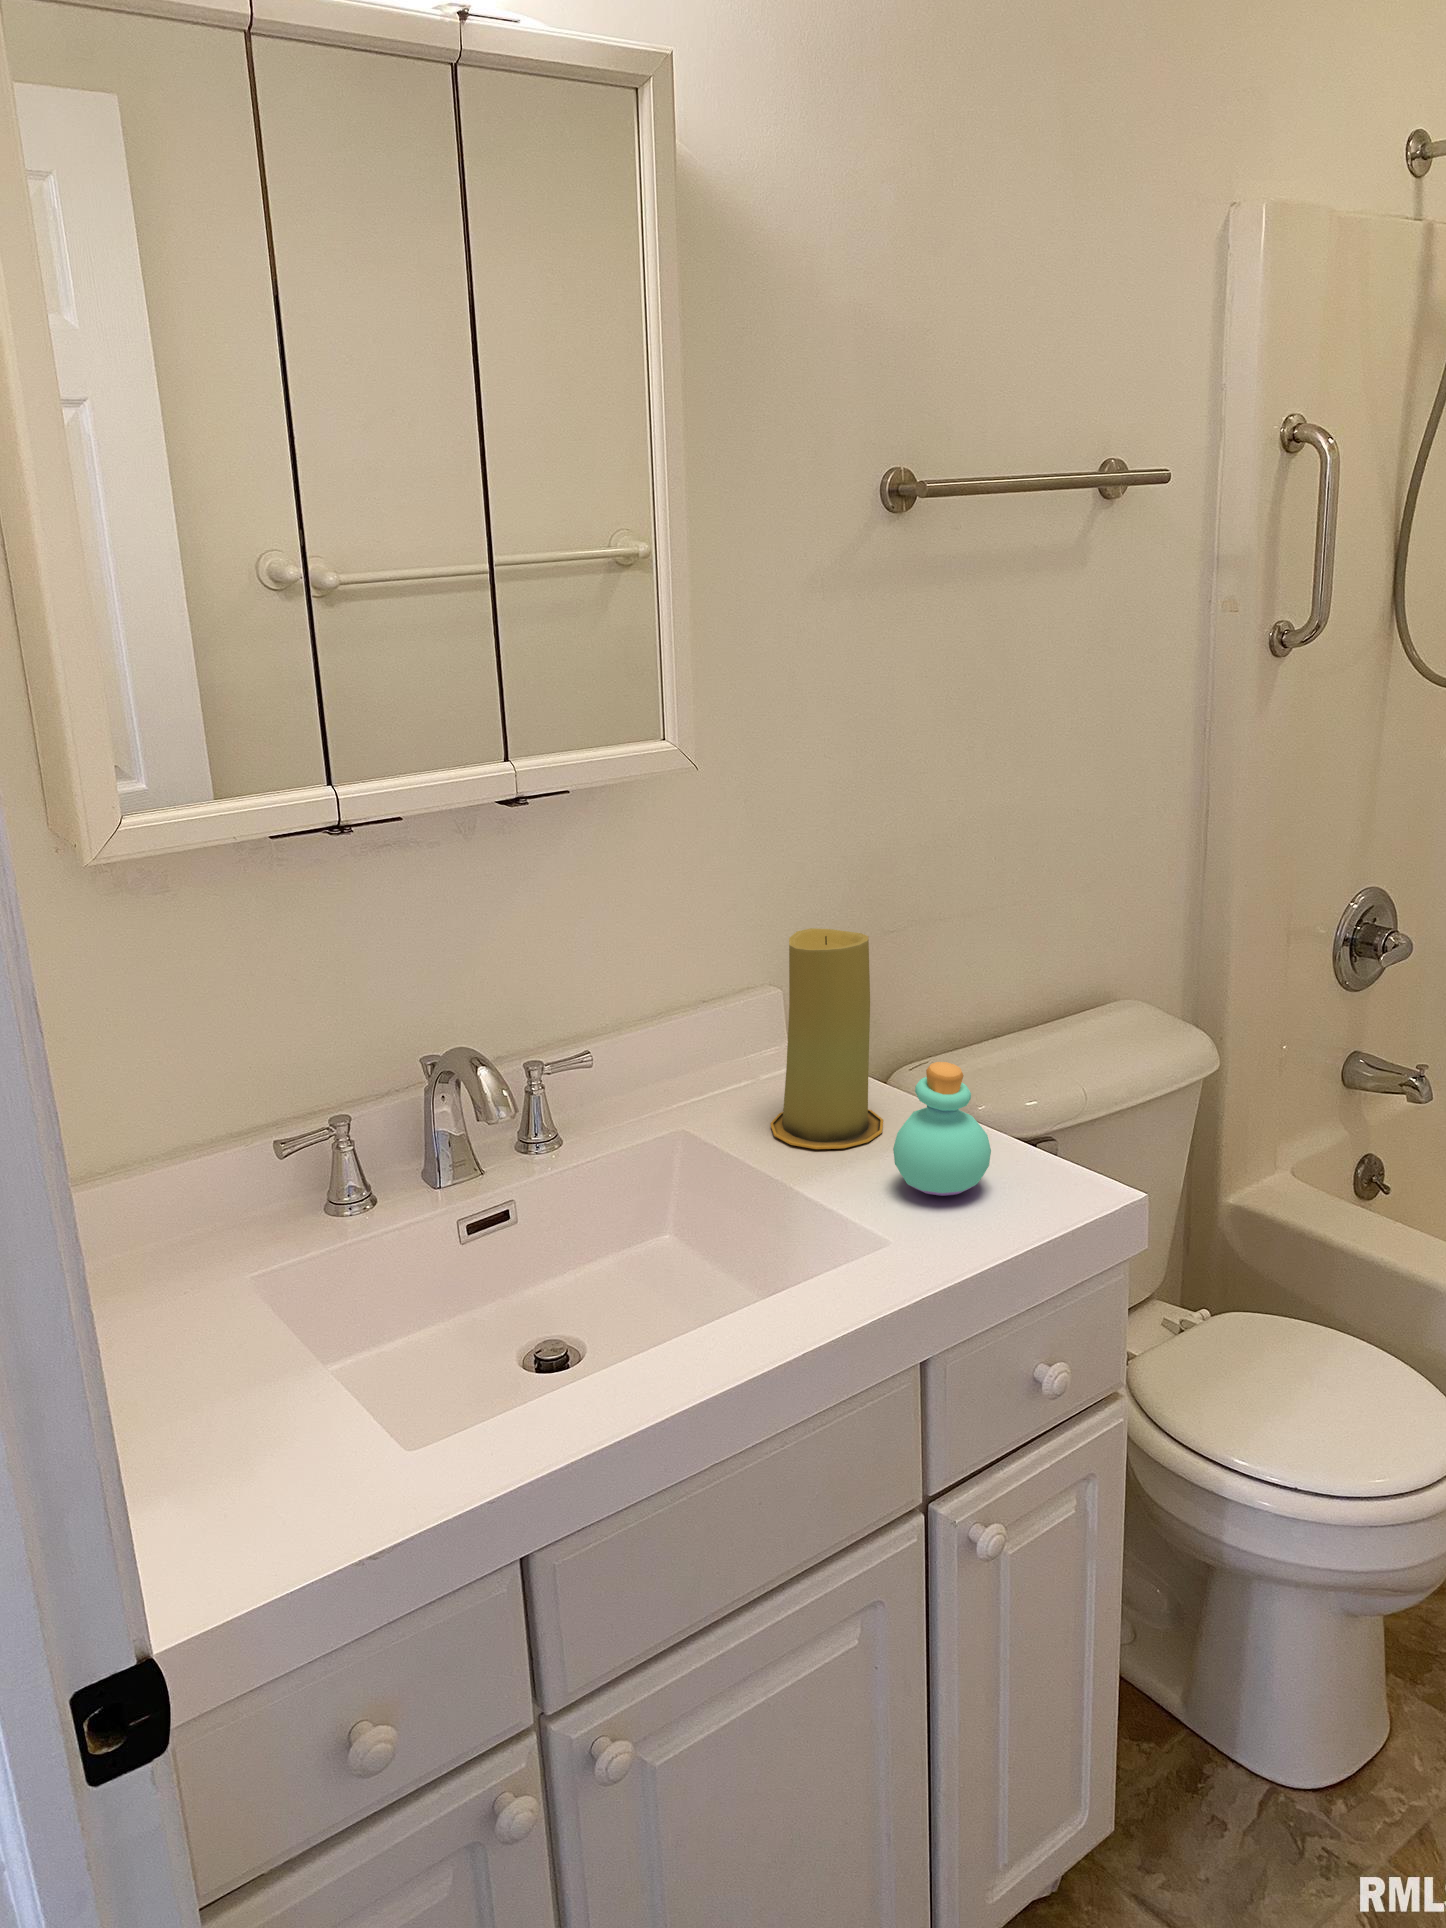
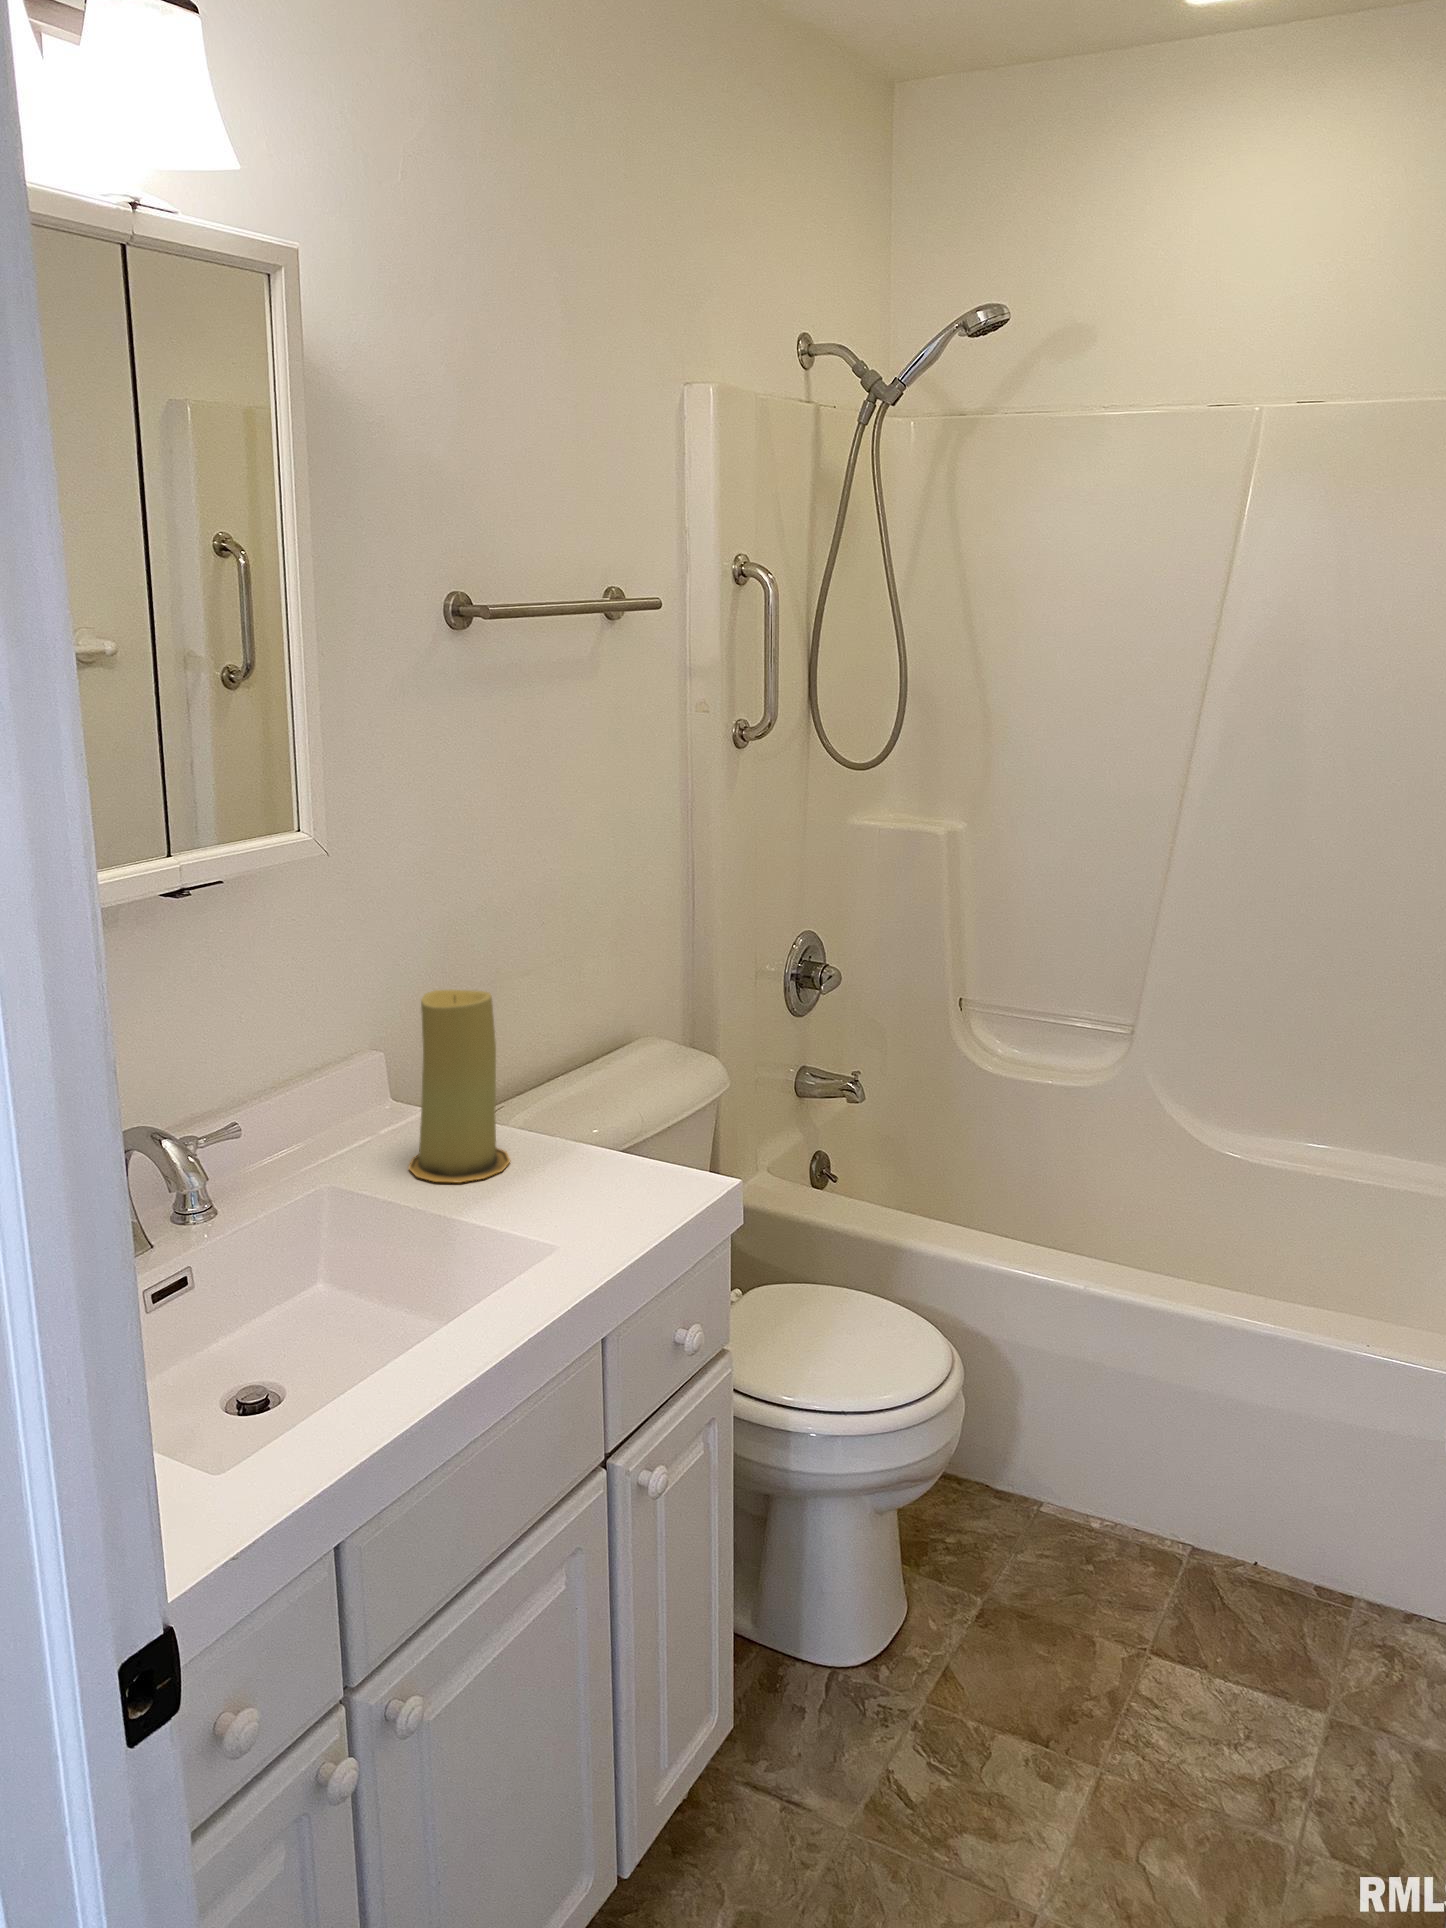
perfume bottle: present [893,1062,991,1196] -> none [541,1090,622,1203]

